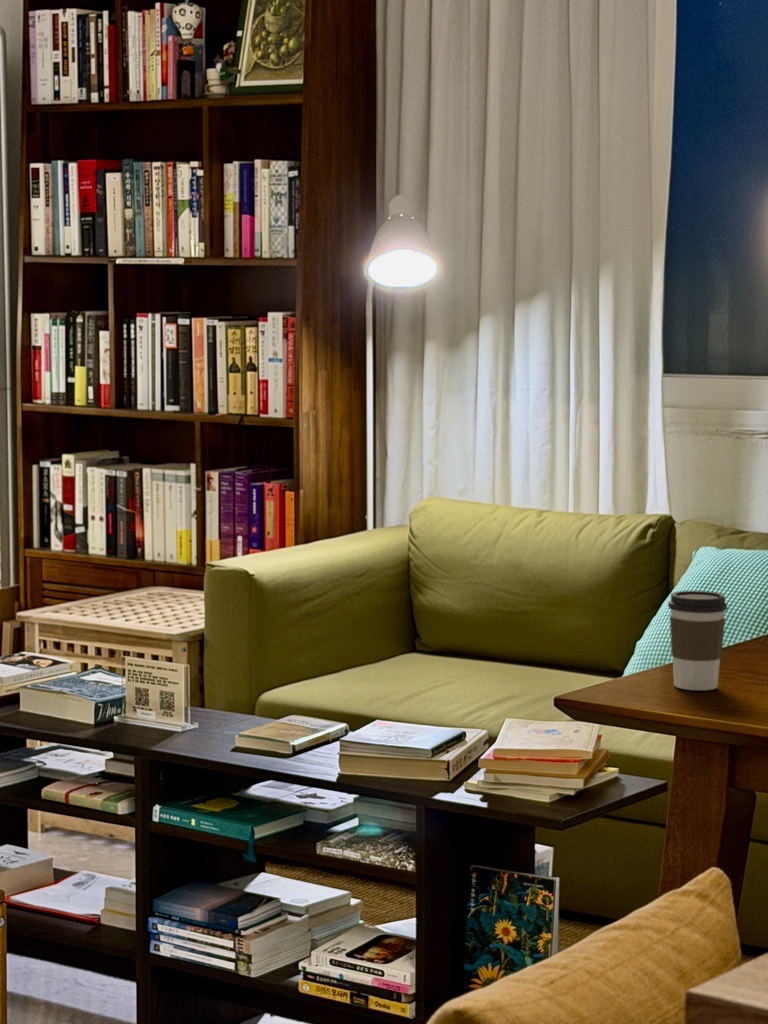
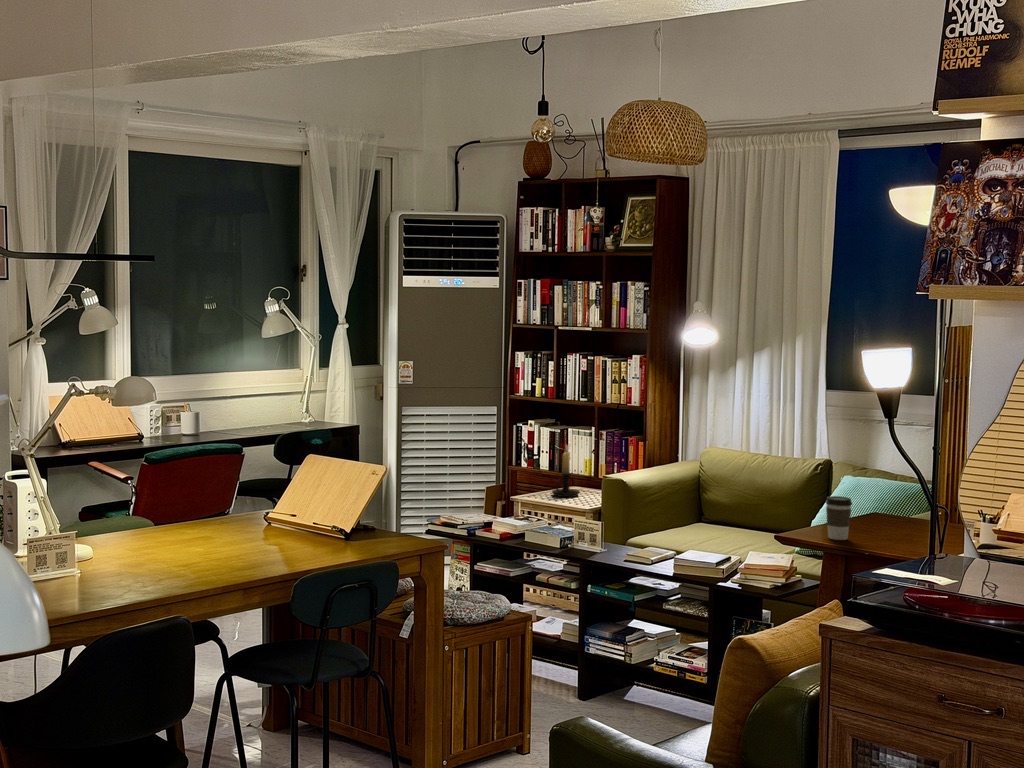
candle holder: none [107,501,165,612] -> present [552,445,580,497]

